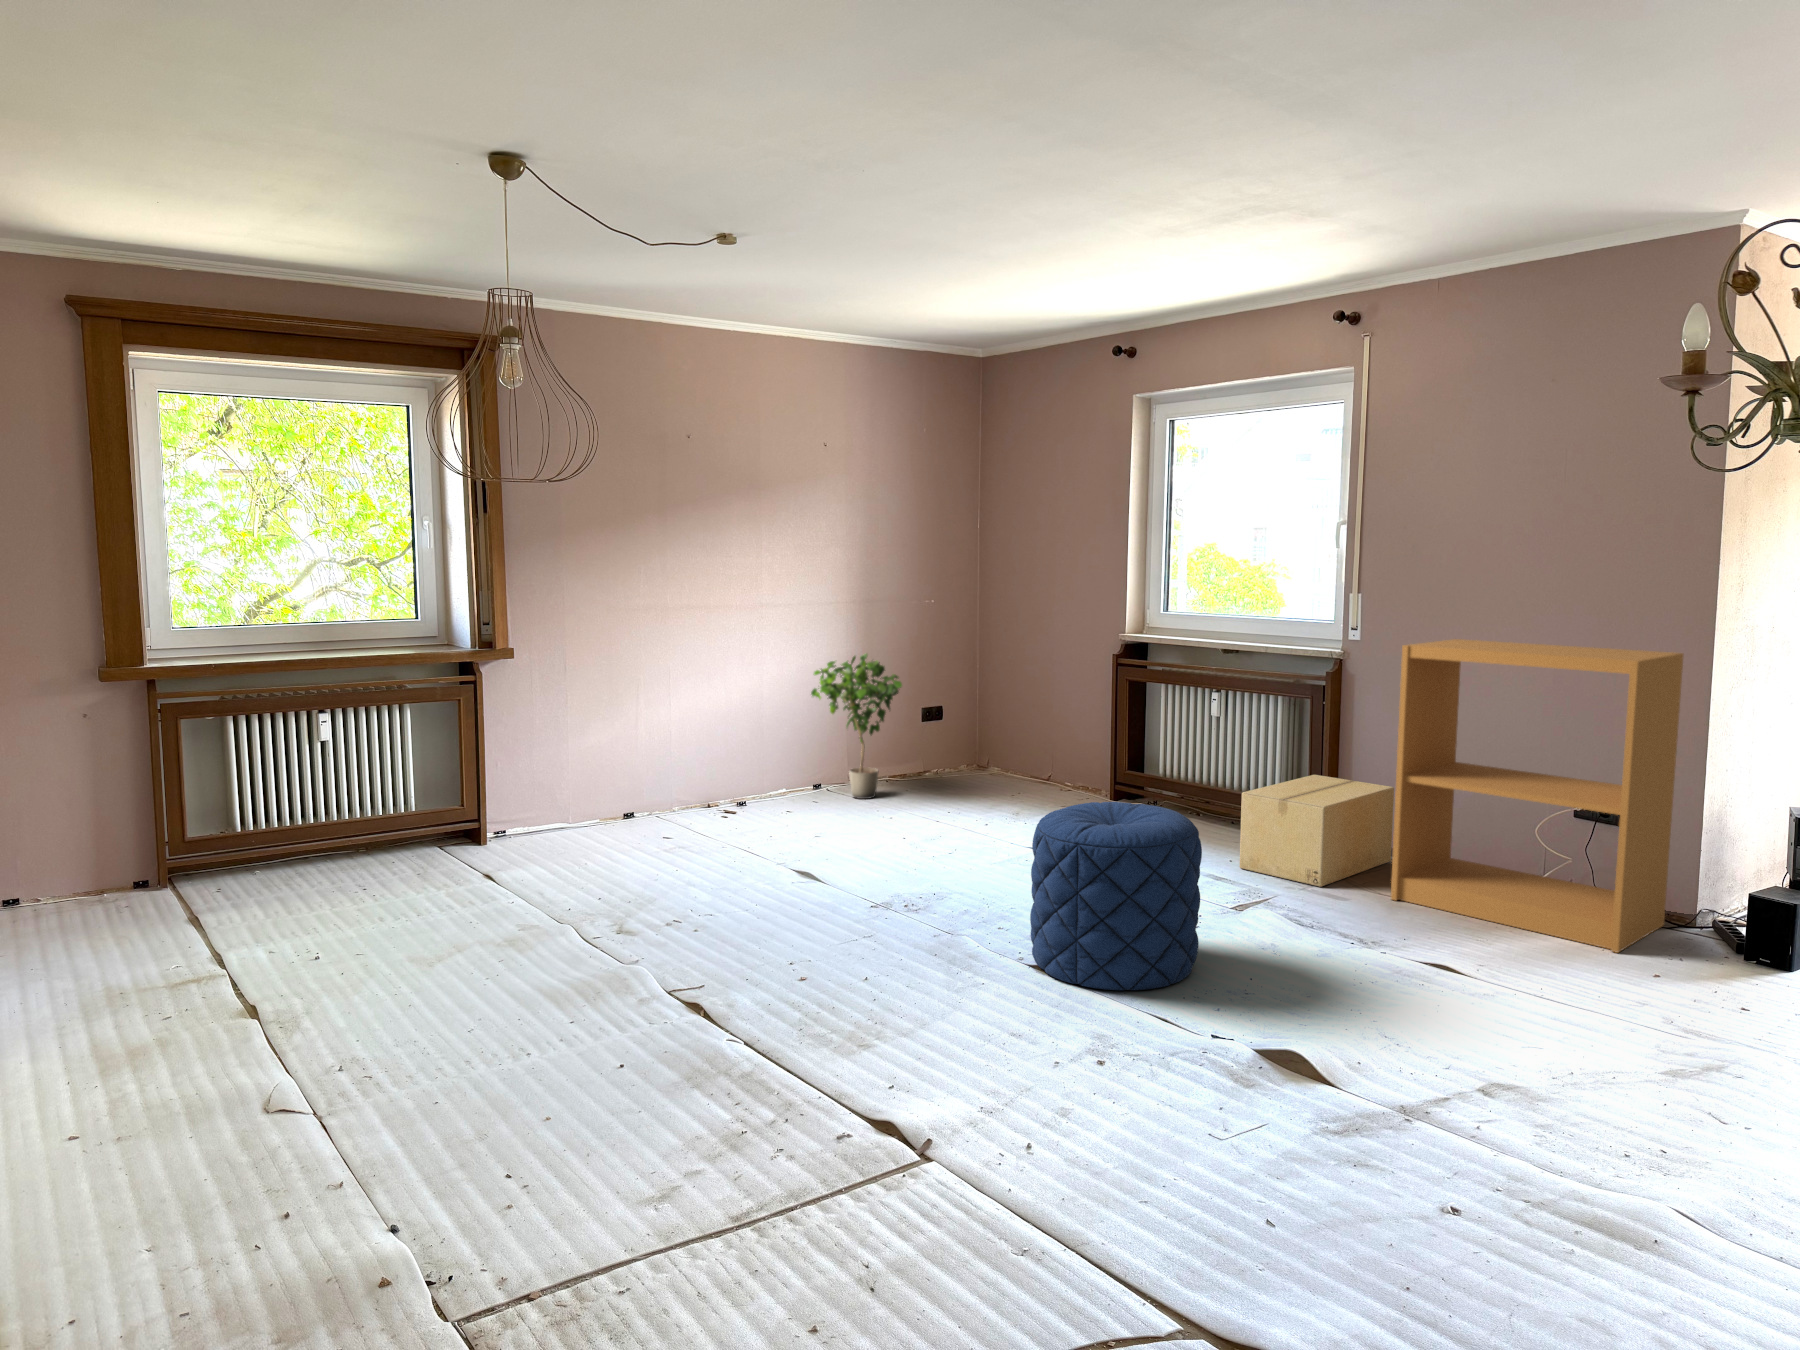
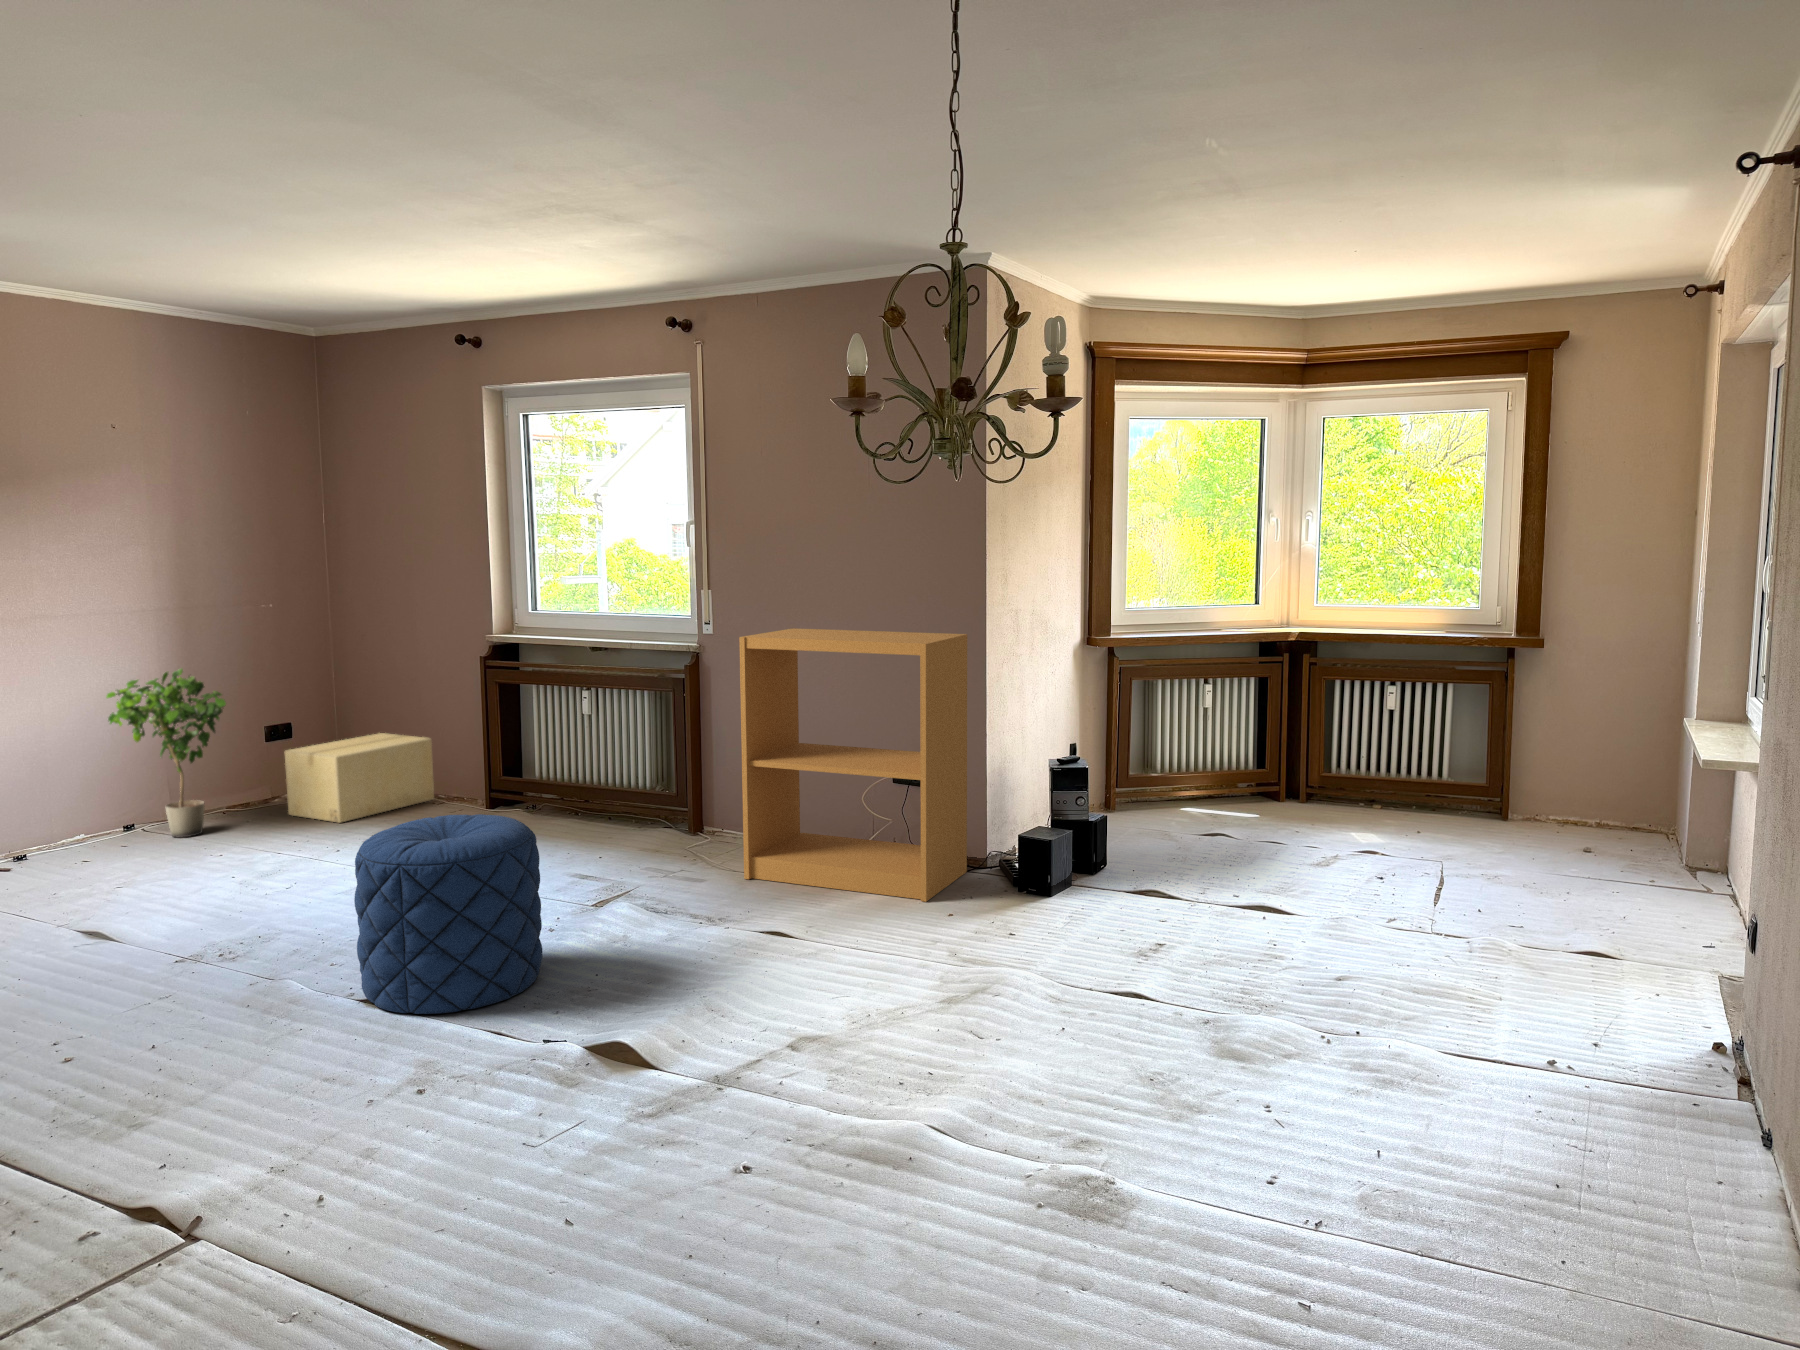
cardboard box: present [1239,775,1394,887] -> present [285,733,434,823]

